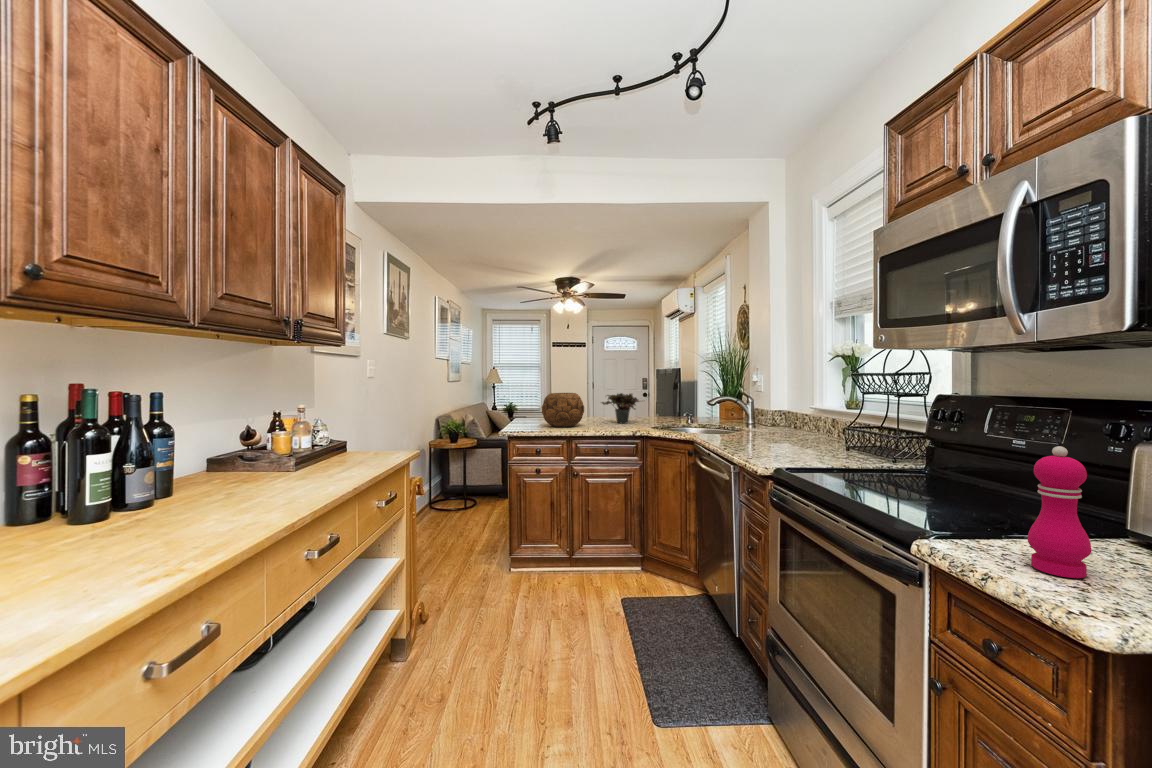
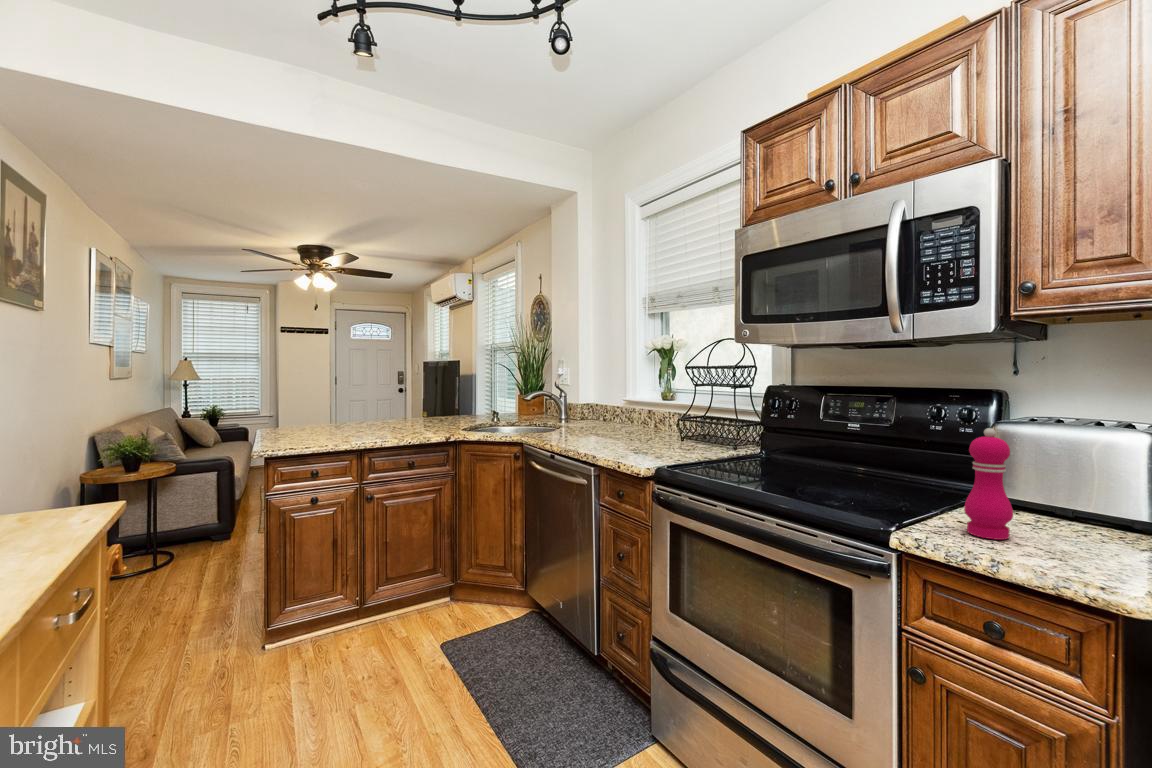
decorative bowl: present [542,393,584,427] -> none [307,392,368,438]
potted plant: present [602,393,639,423] -> none [383,392,443,429]

